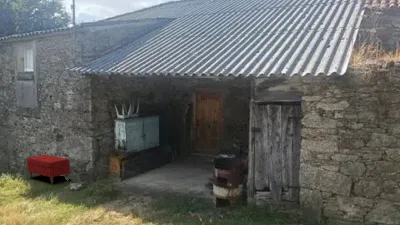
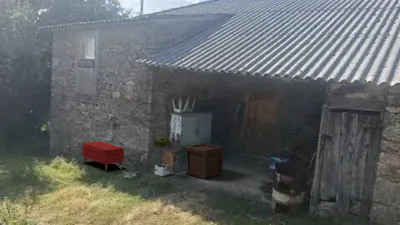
potted tree: none [97,144,117,184] -> present [153,137,171,176]
wooden crate: none [130,147,170,182] -> present [185,143,224,179]

